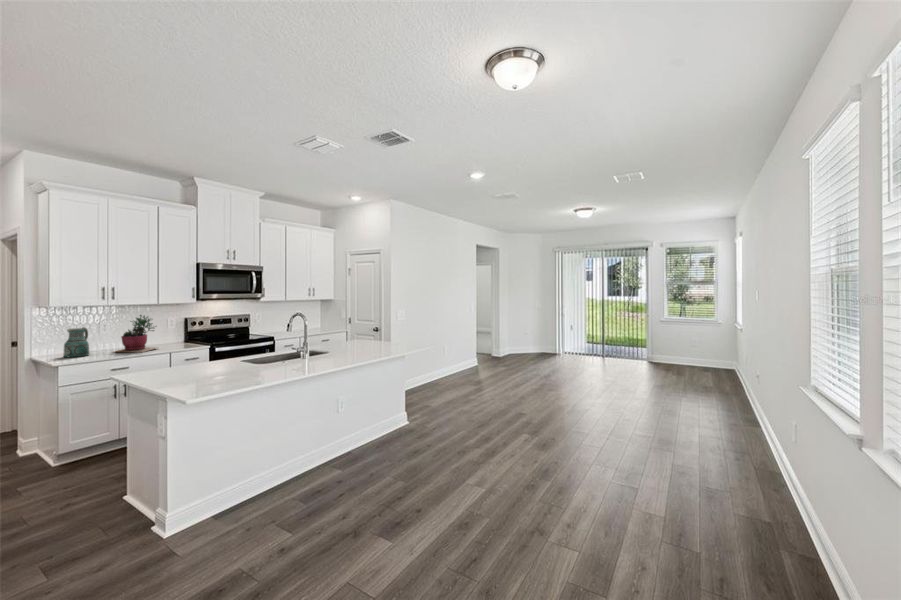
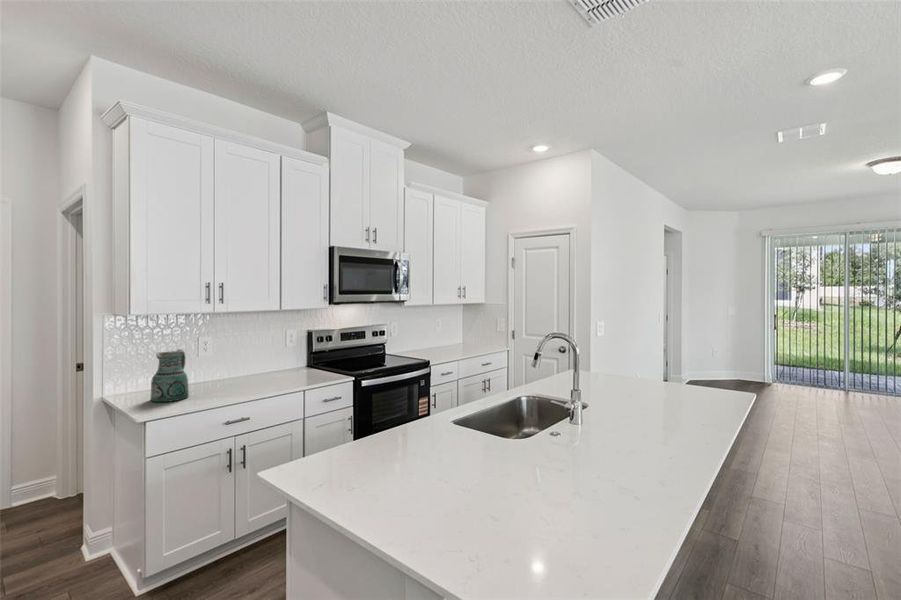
succulent plant: present [114,315,156,352] -> none [219,328,288,392]

